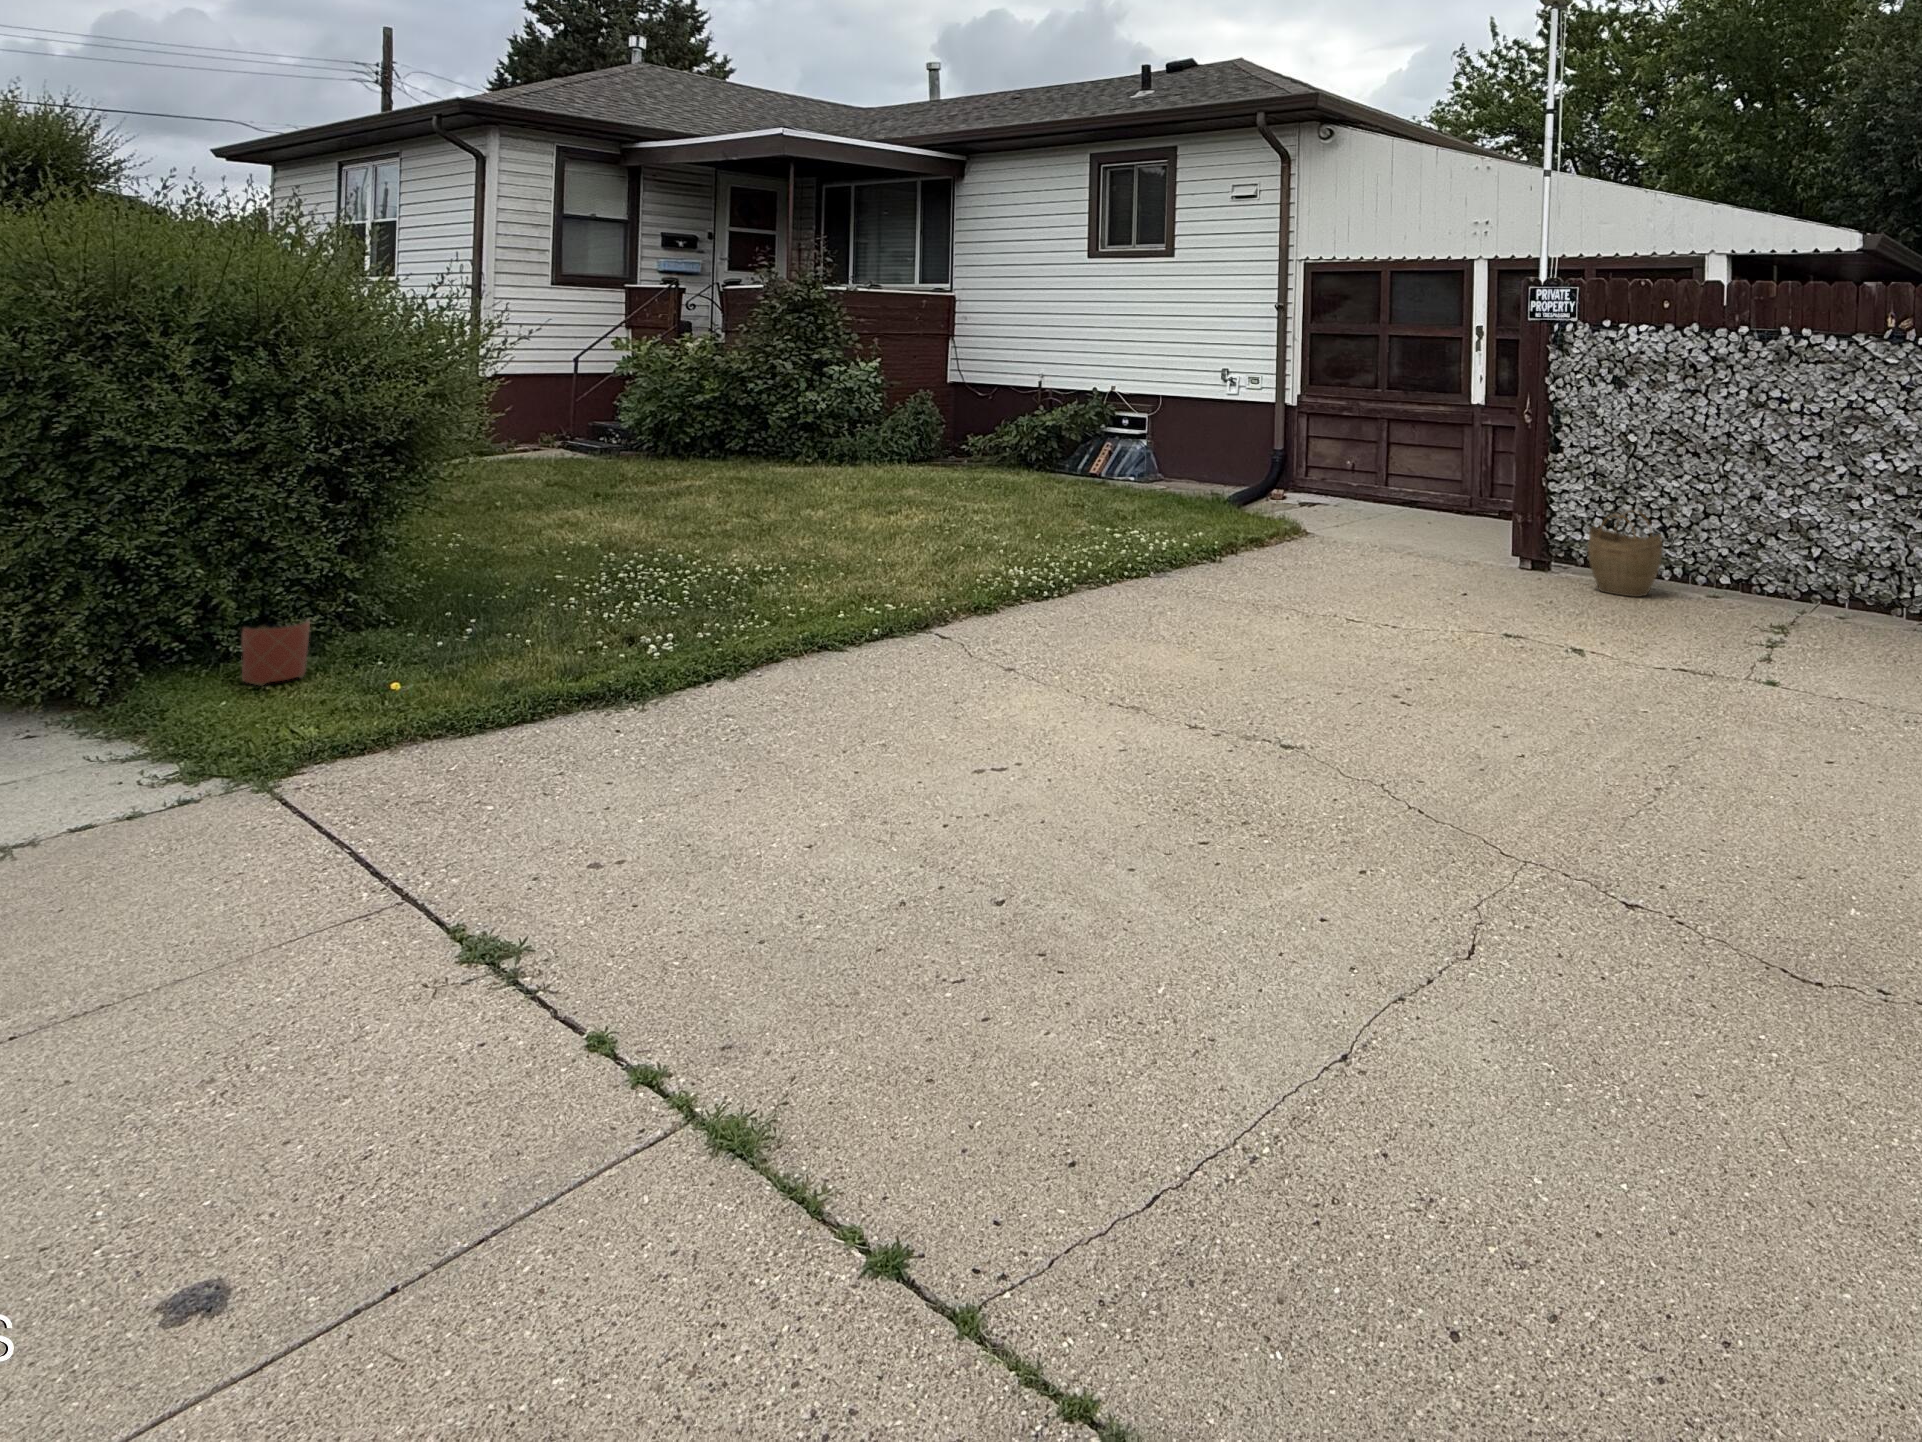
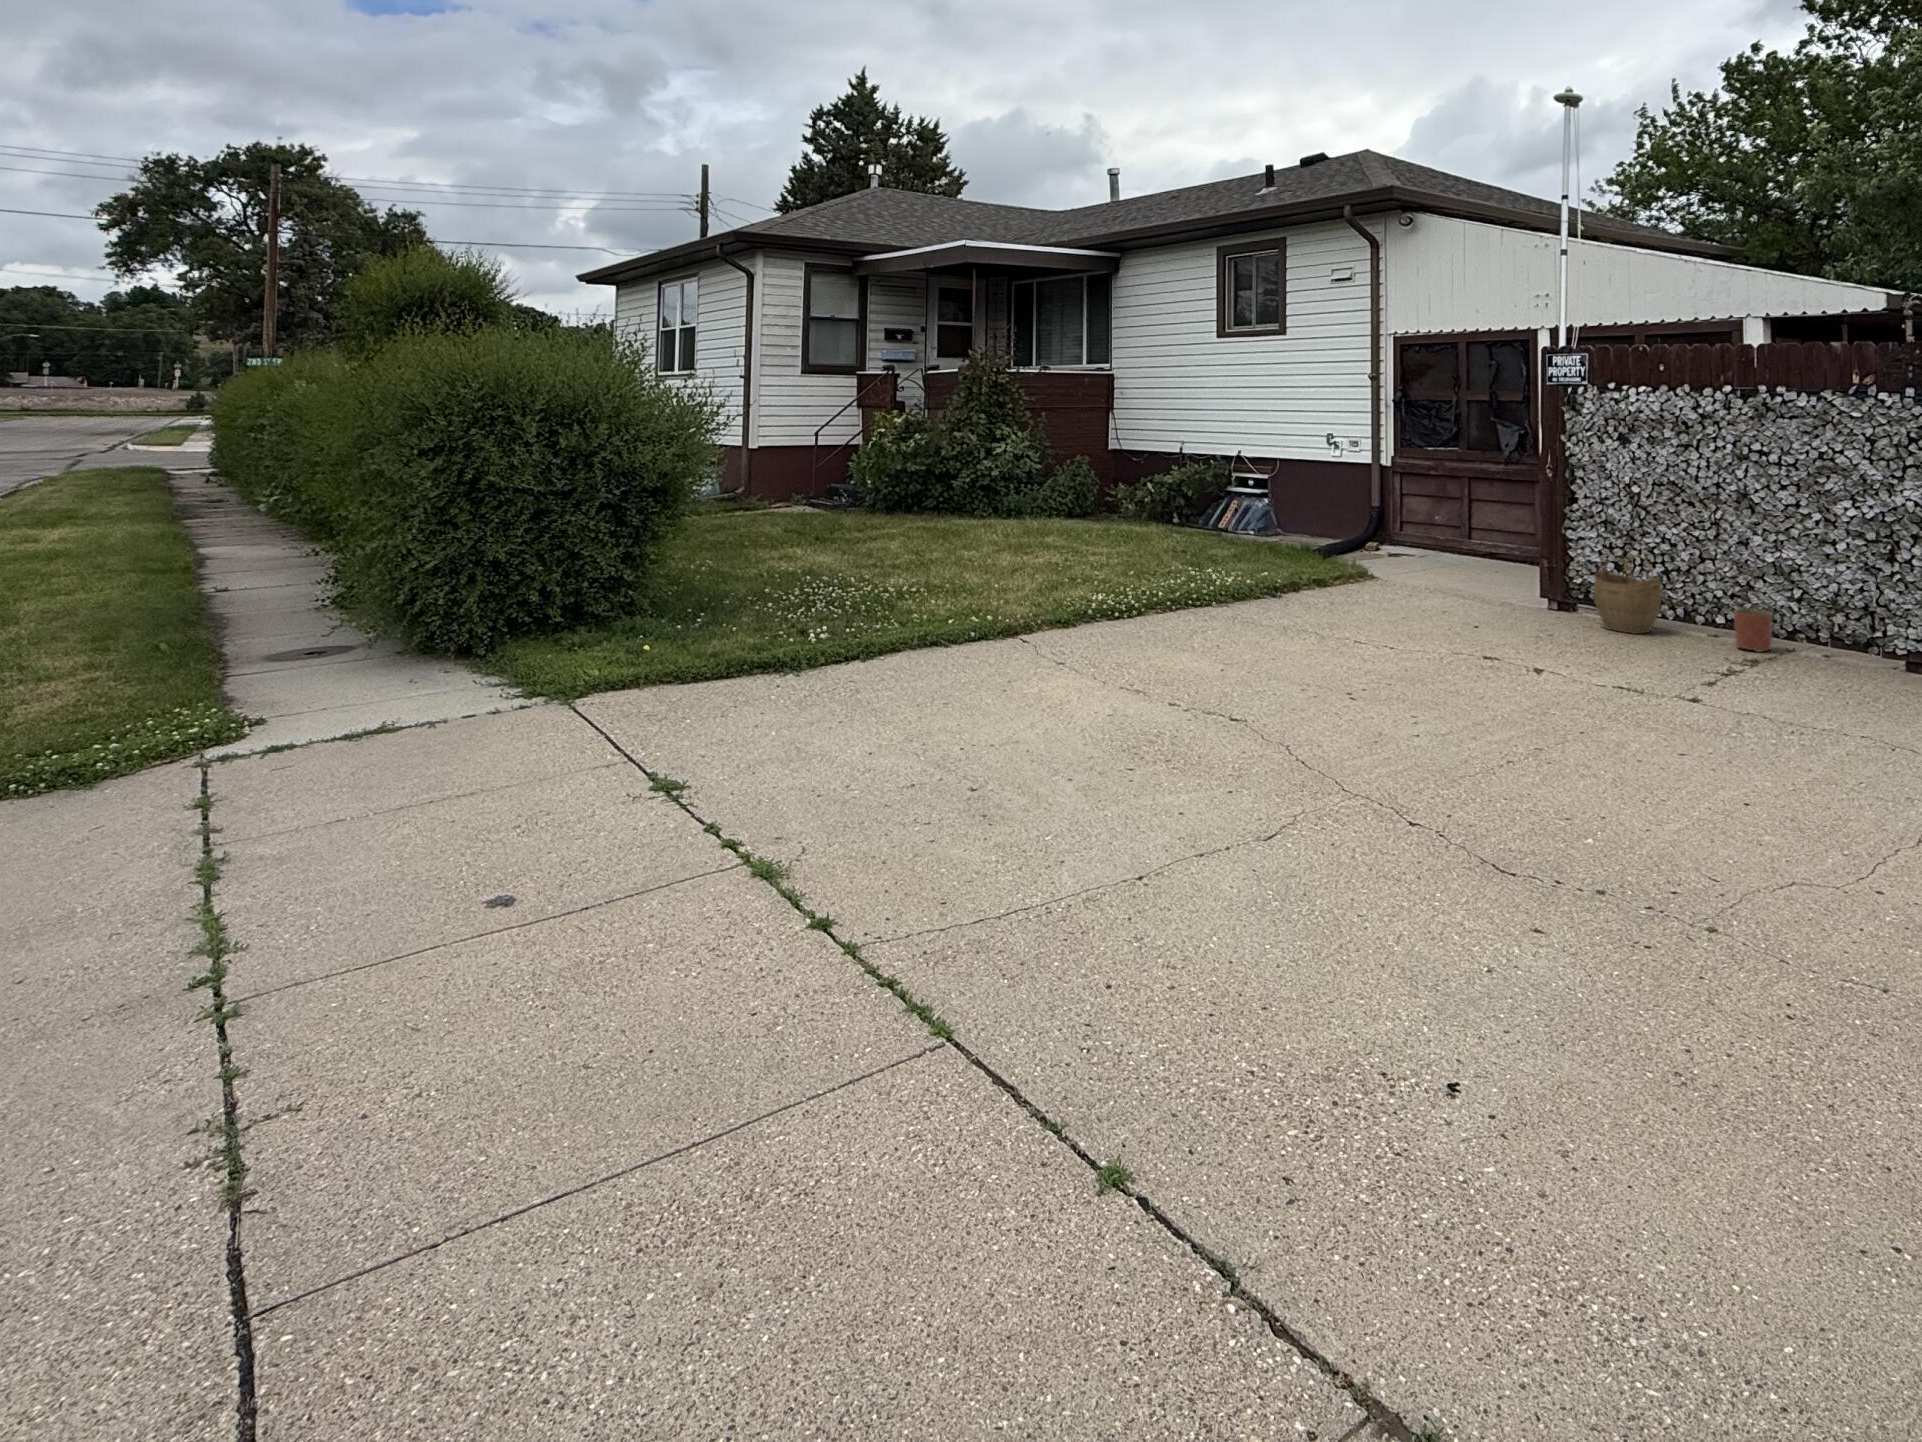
planter: present [242,619,310,685] -> present [1734,609,1772,652]

